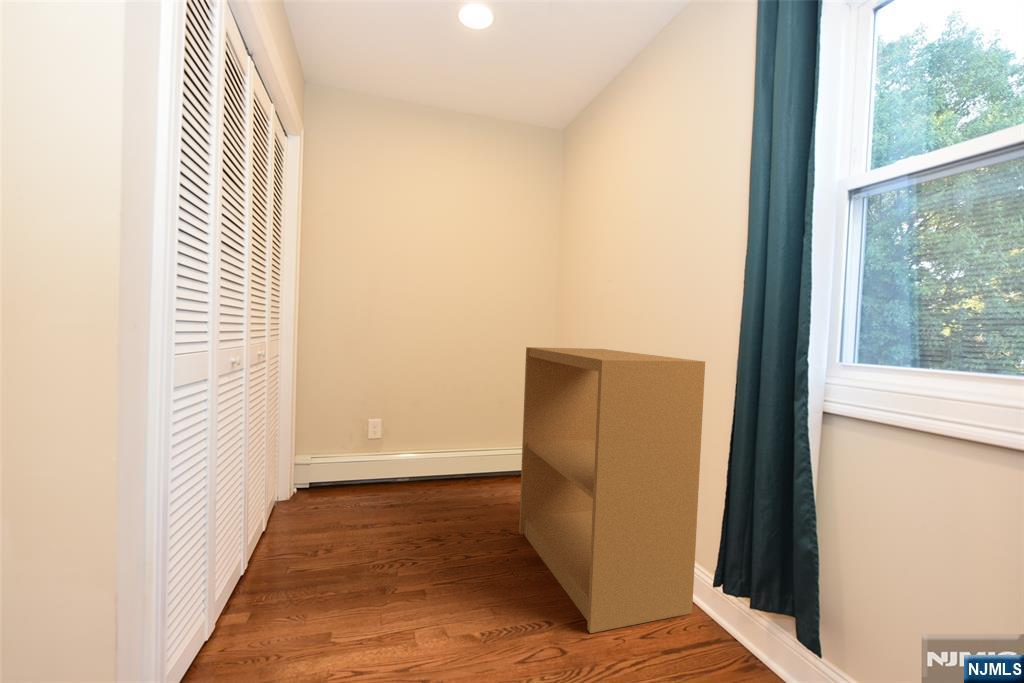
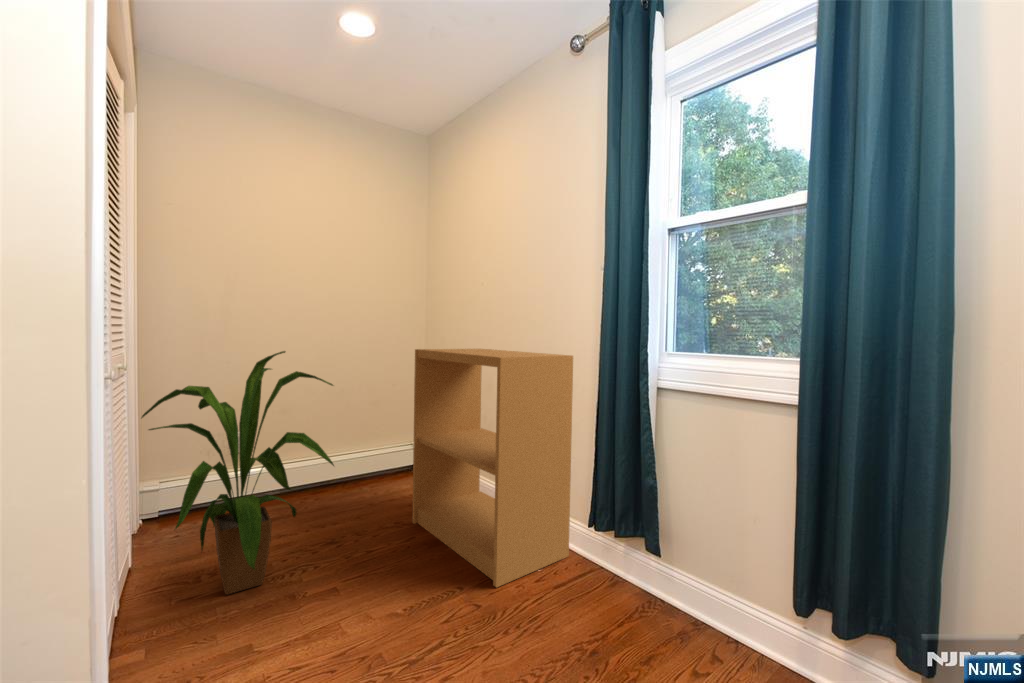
house plant: none [275,344,436,575] -> present [142,351,334,594]

